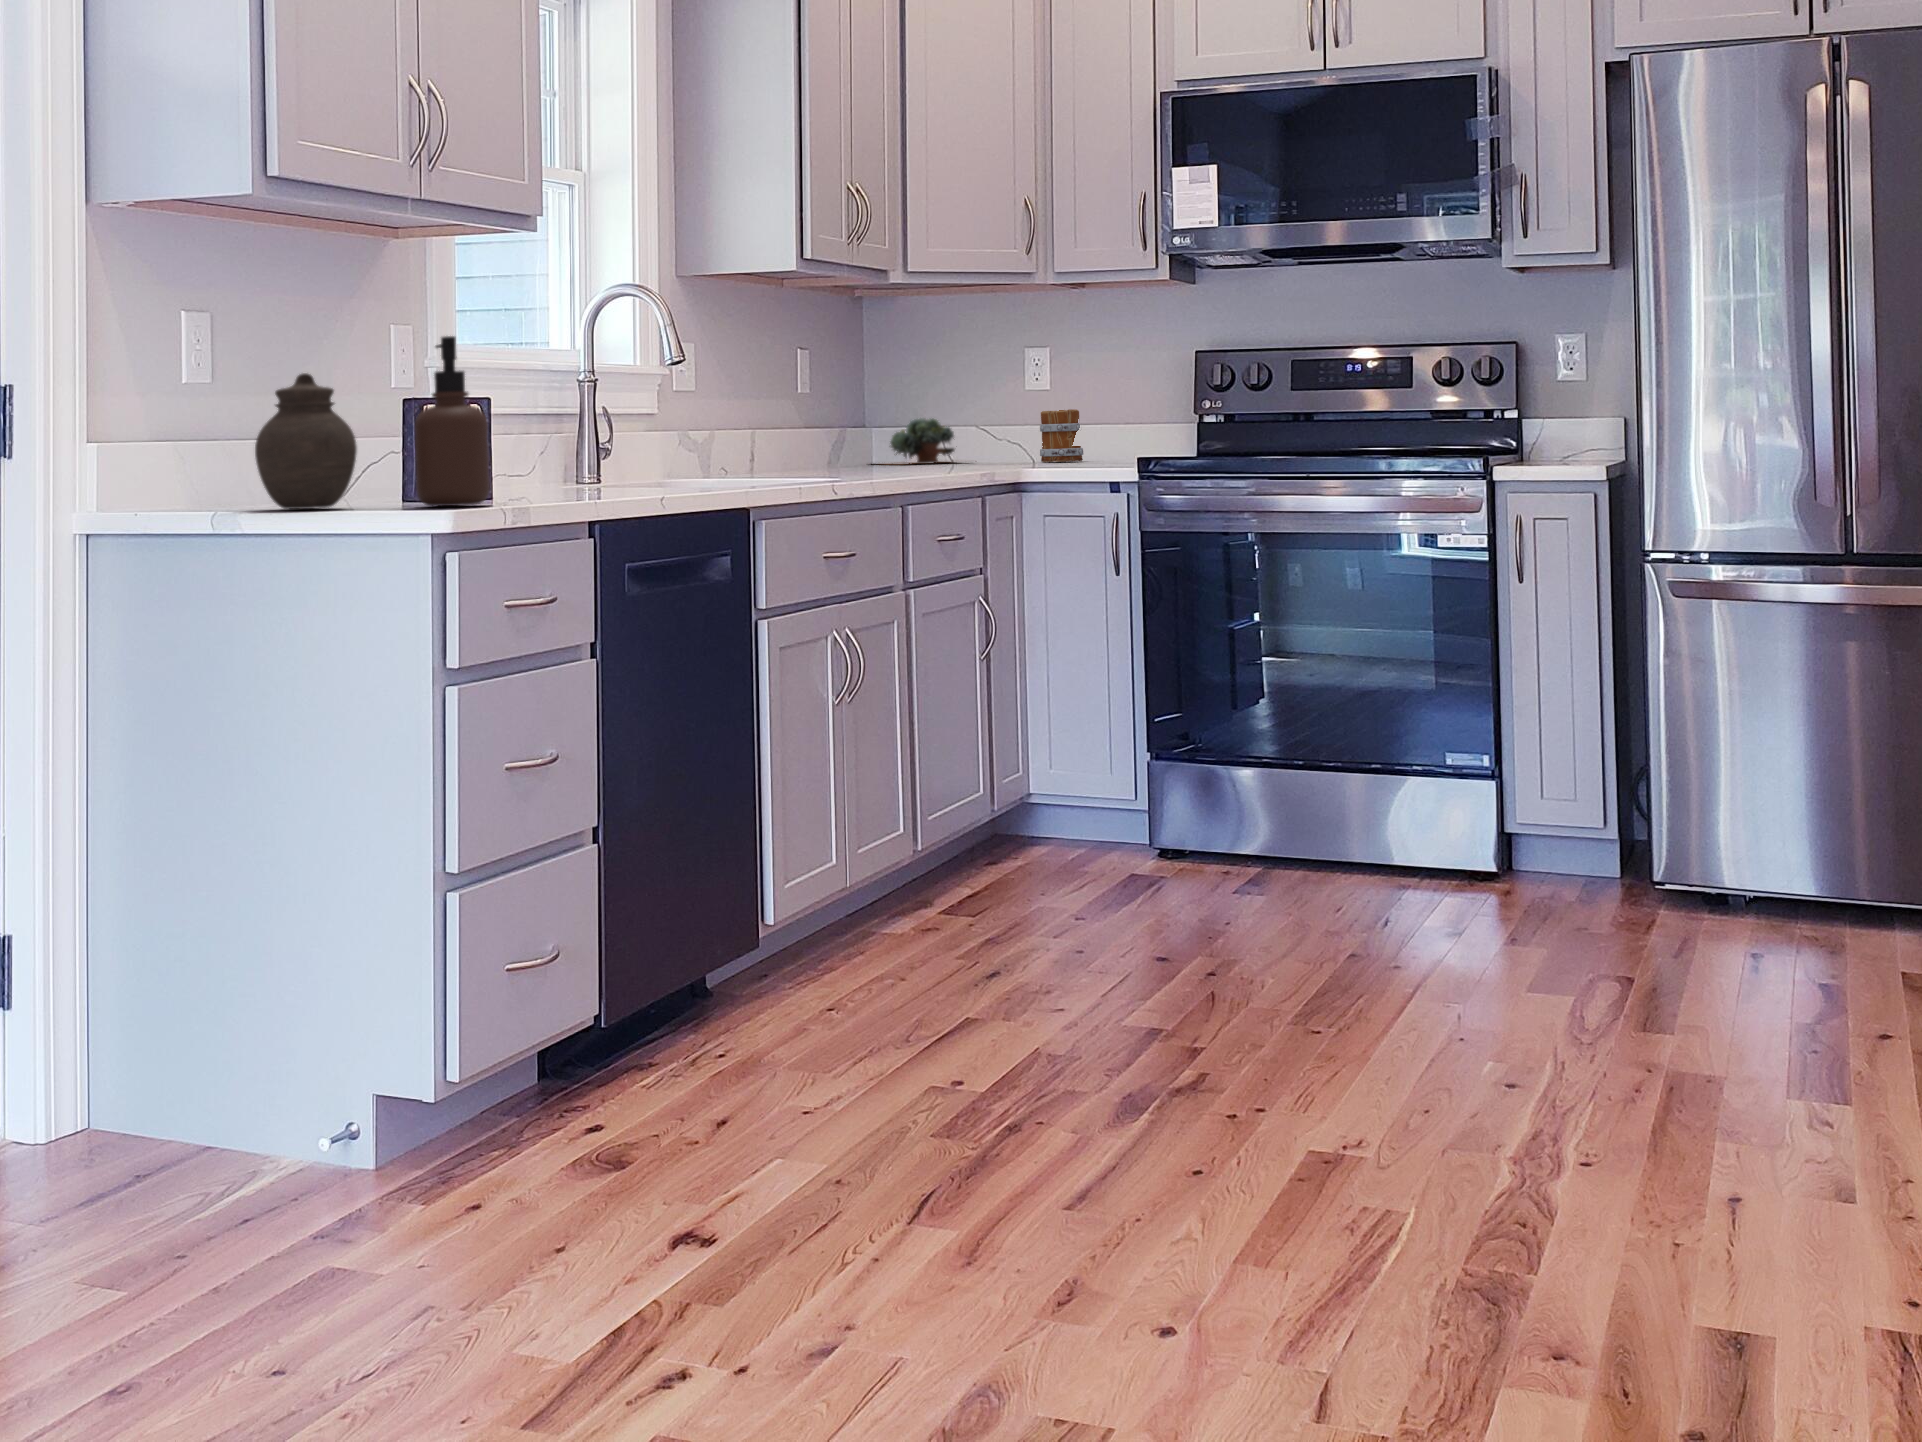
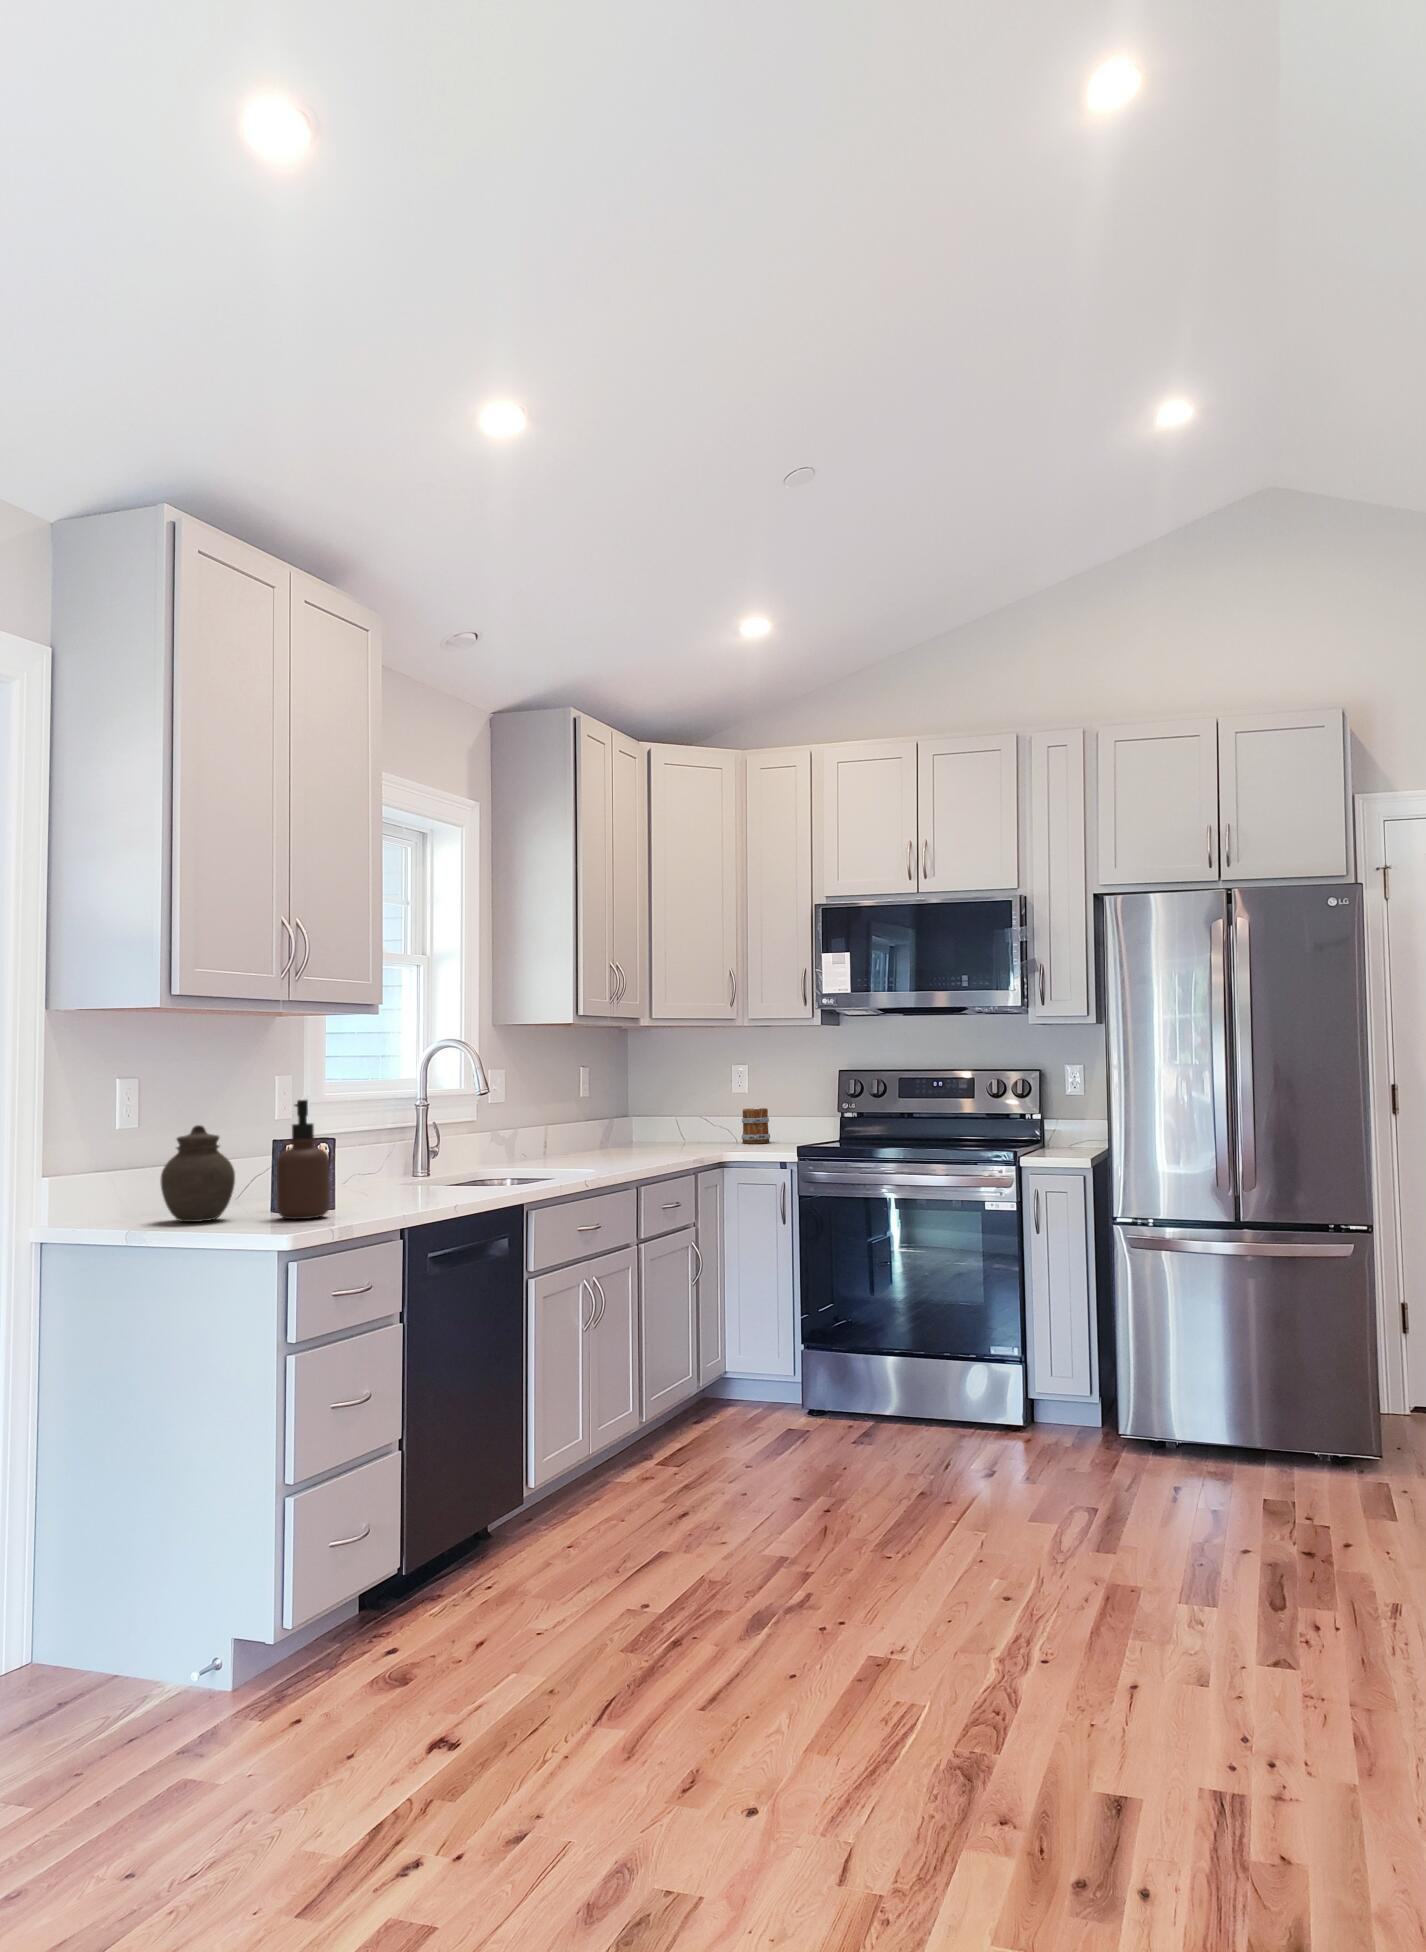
succulent plant: present [873,418,954,464] -> none [627,1111,701,1145]

